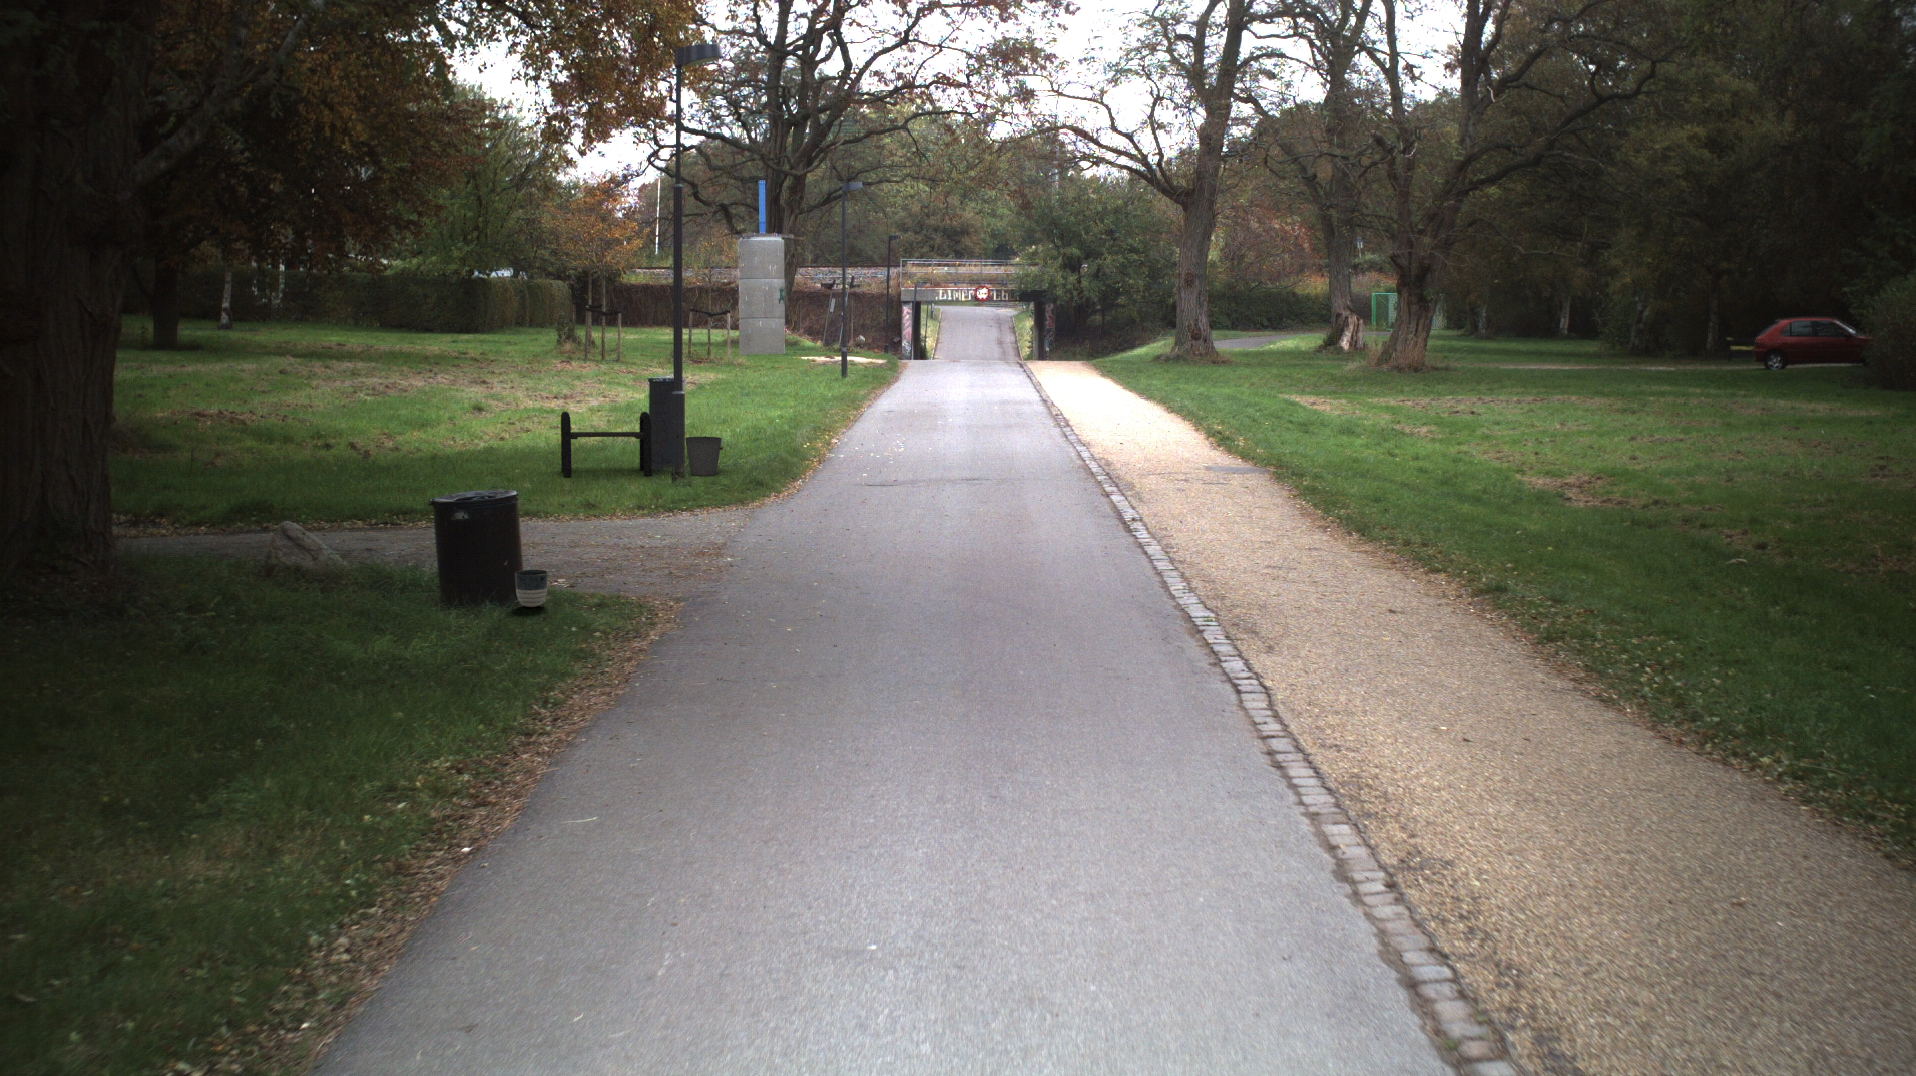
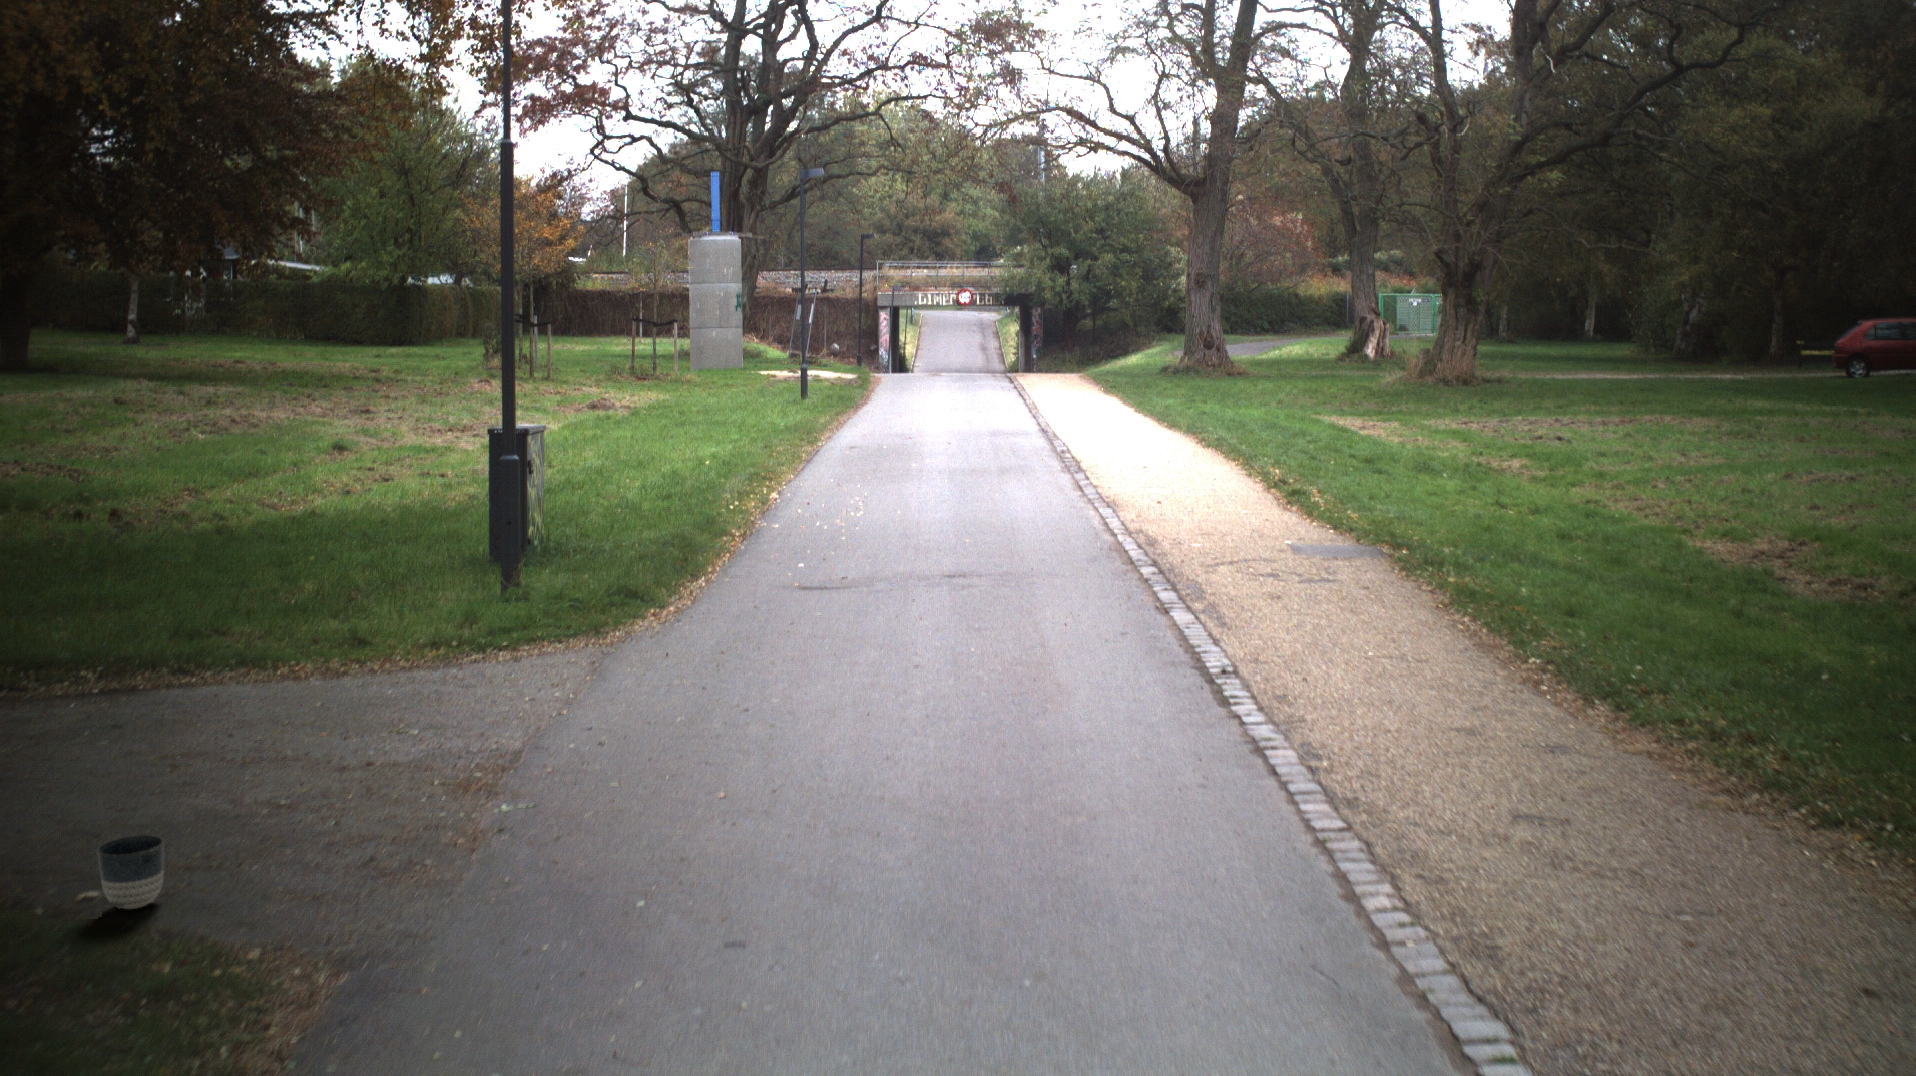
bench: present [561,411,652,477] -> none [383,473,511,567]
bucket: present [685,436,723,476] -> none [558,505,612,561]

